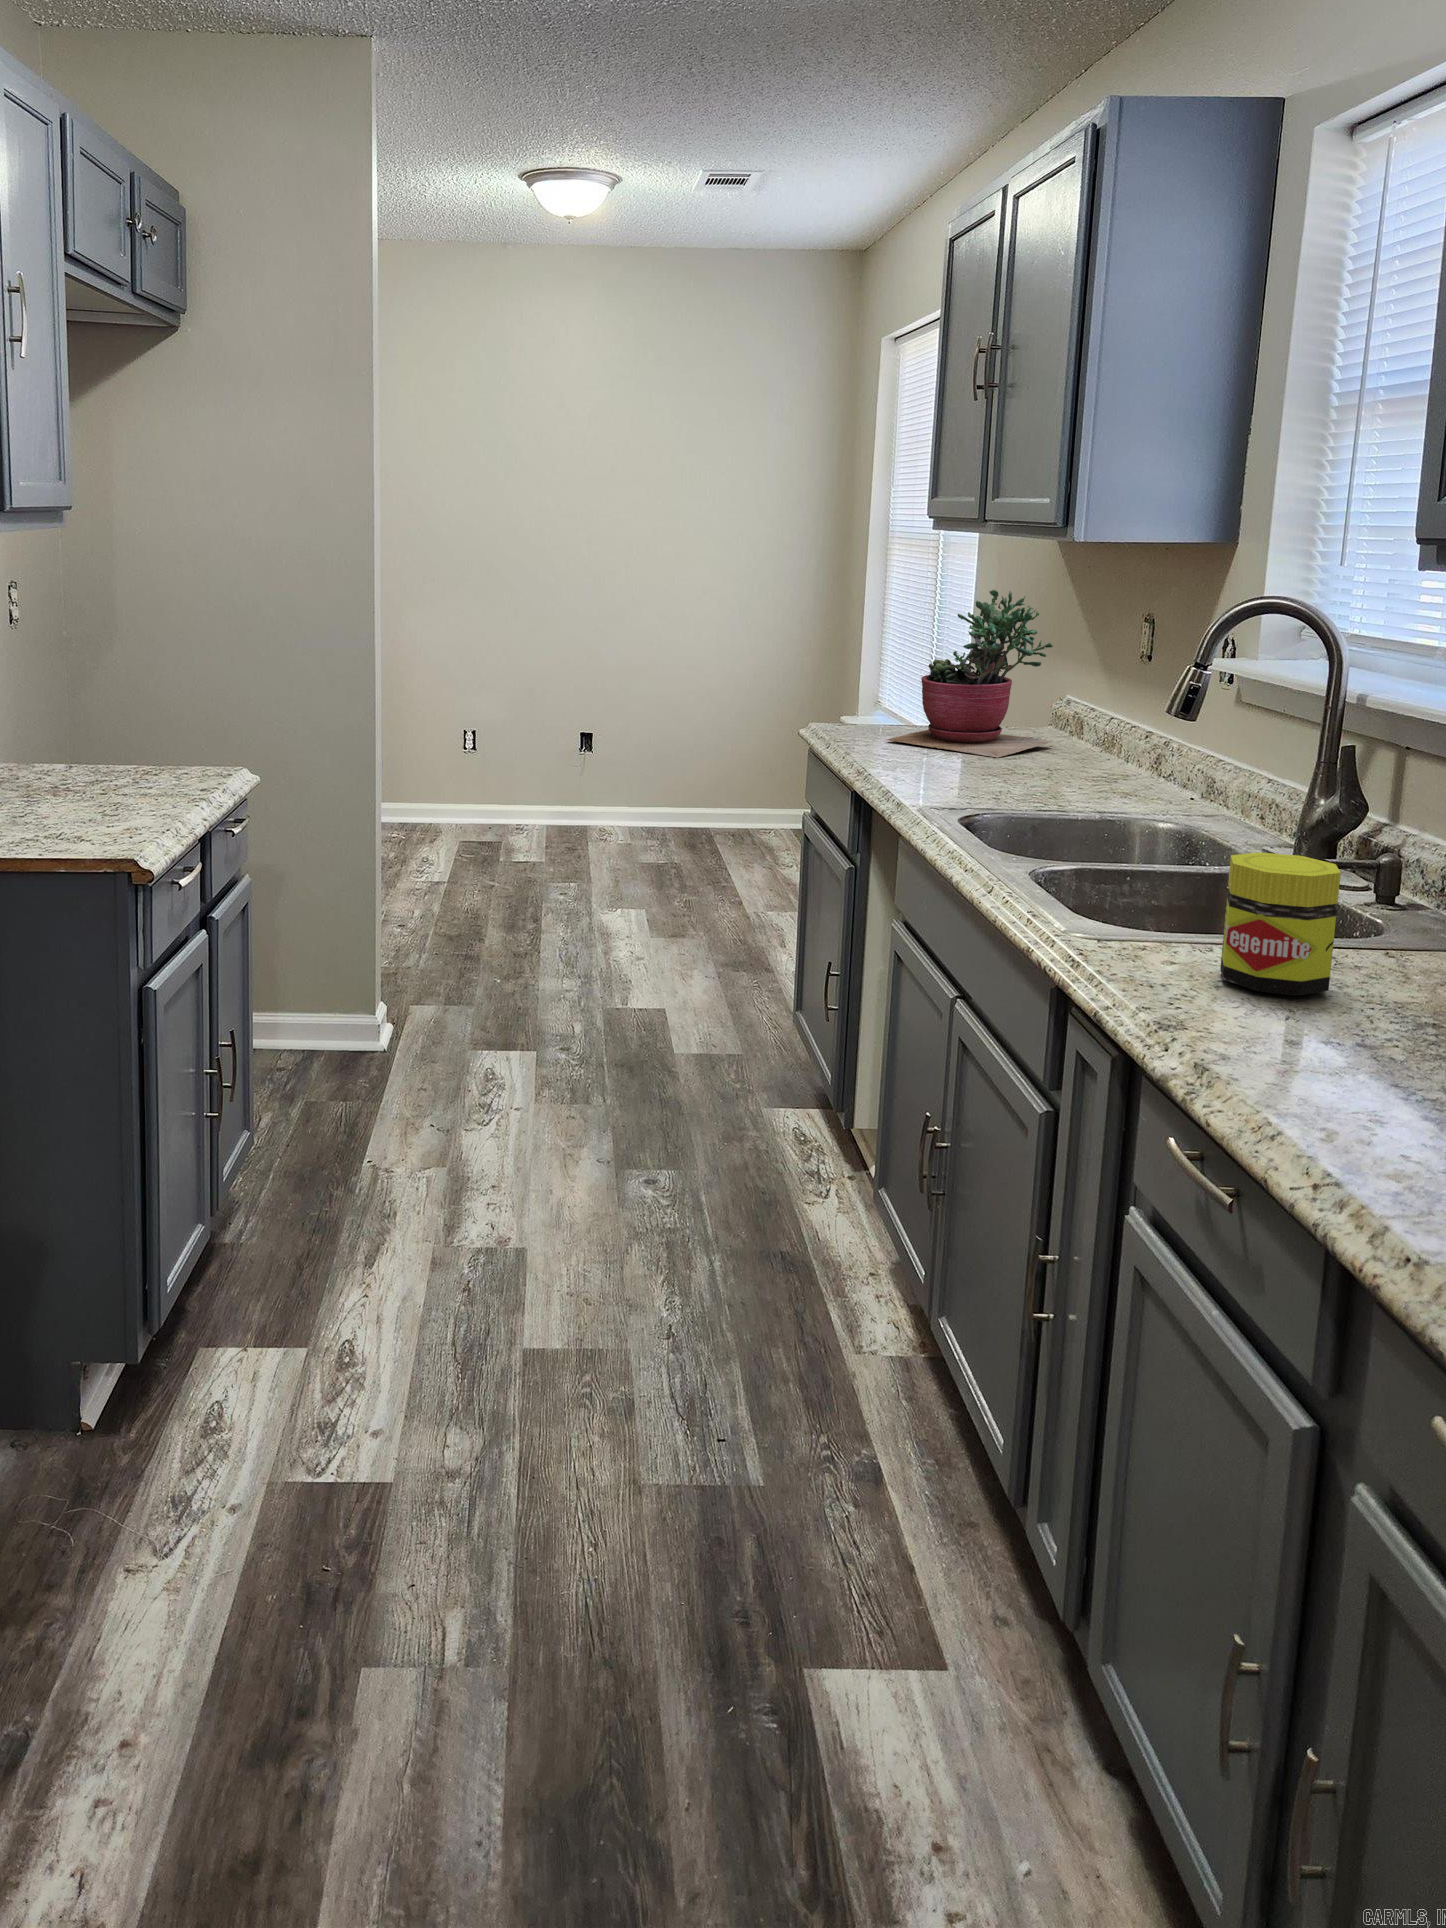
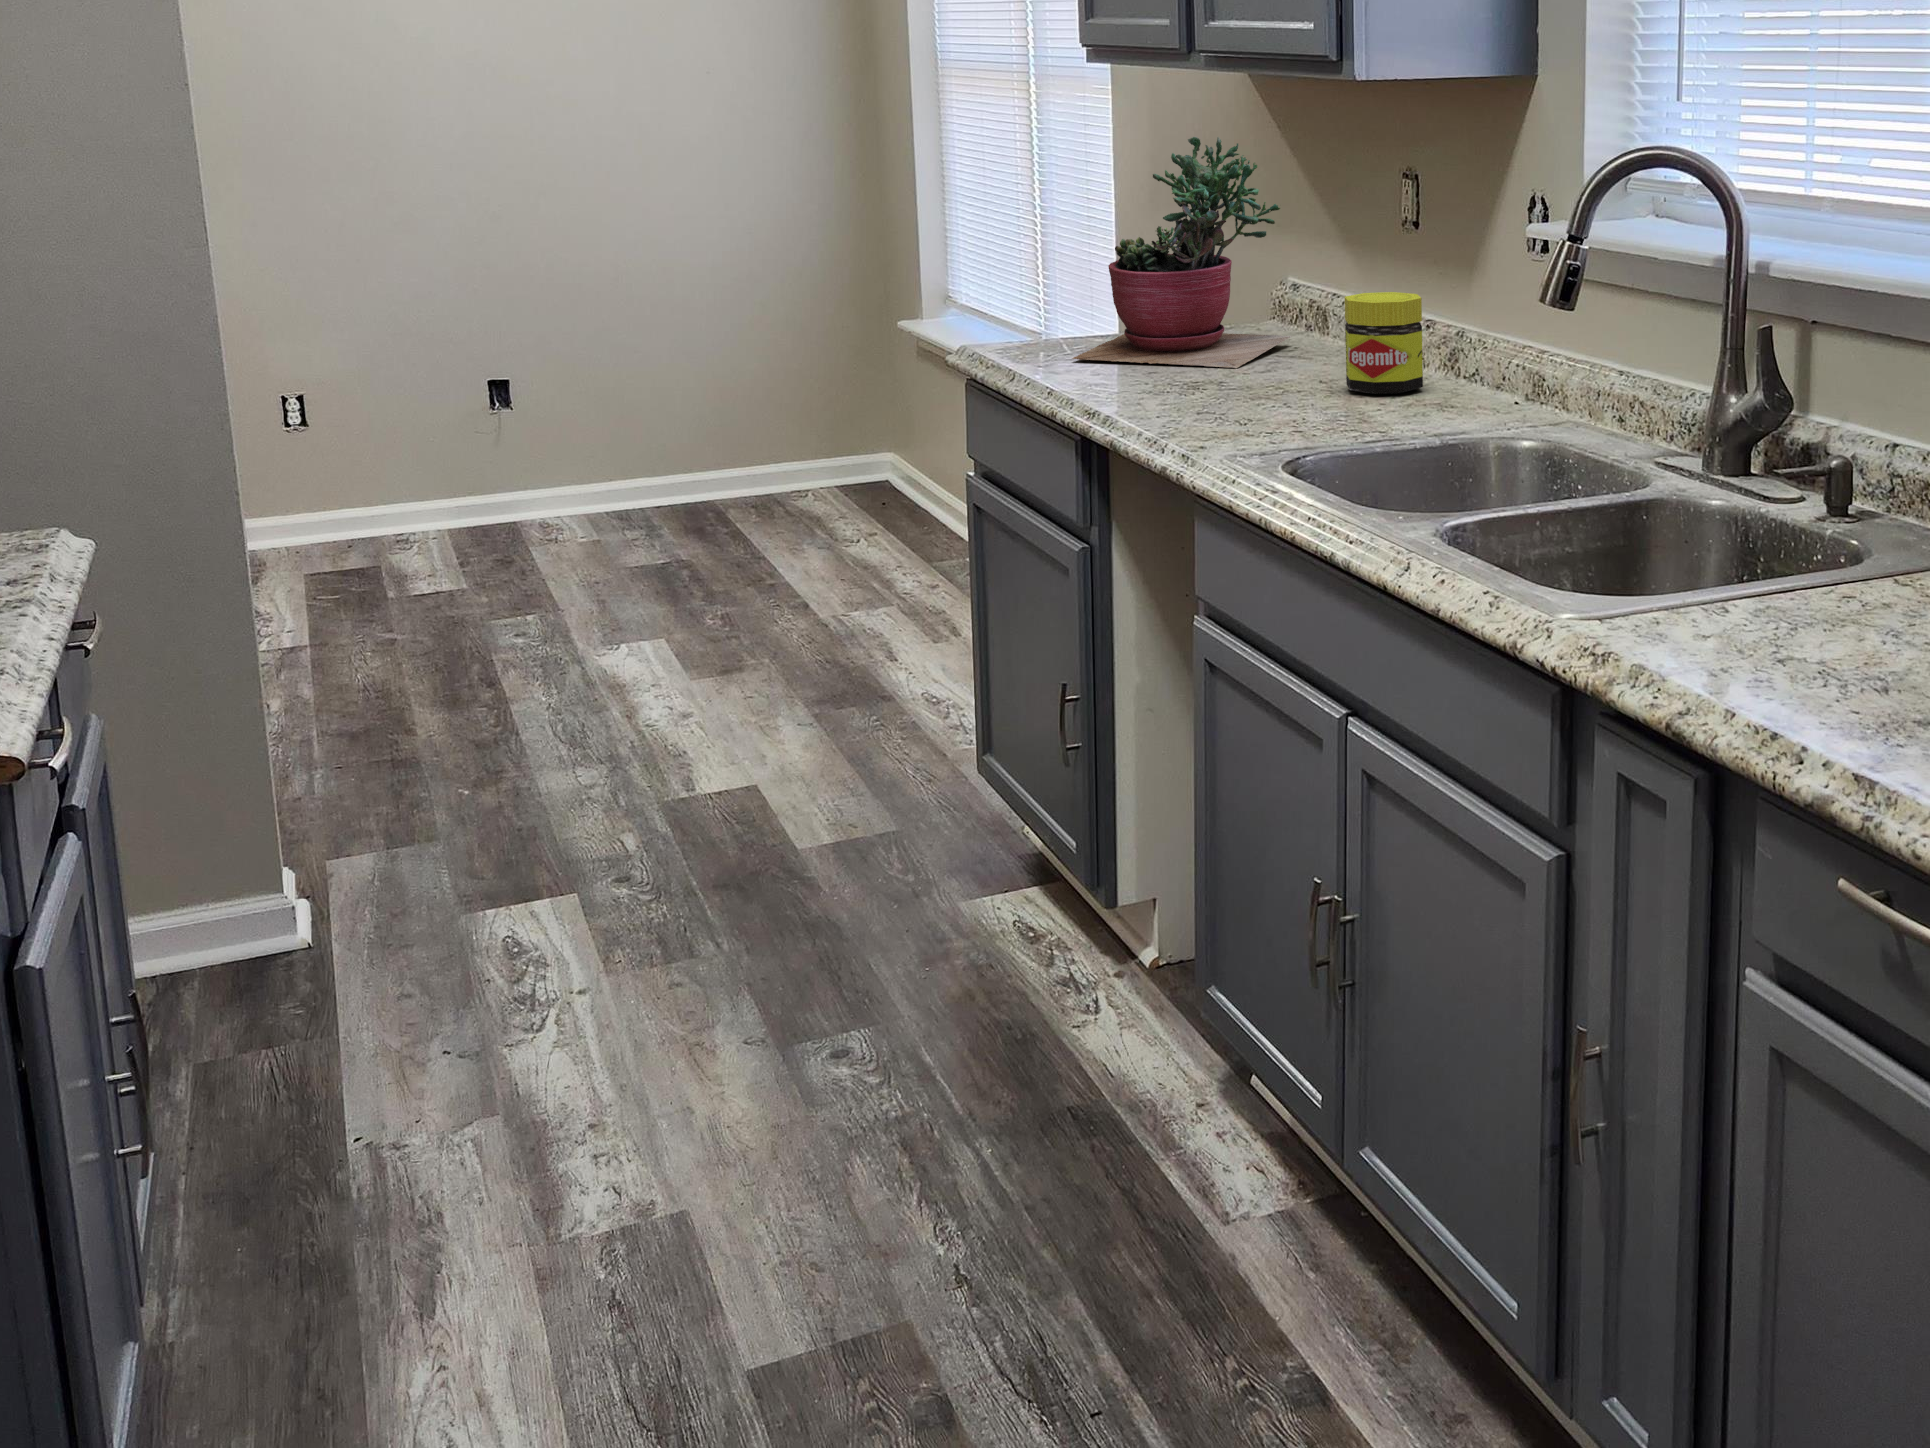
jar: present [1220,852,1341,995] -> present [1345,292,1423,394]

